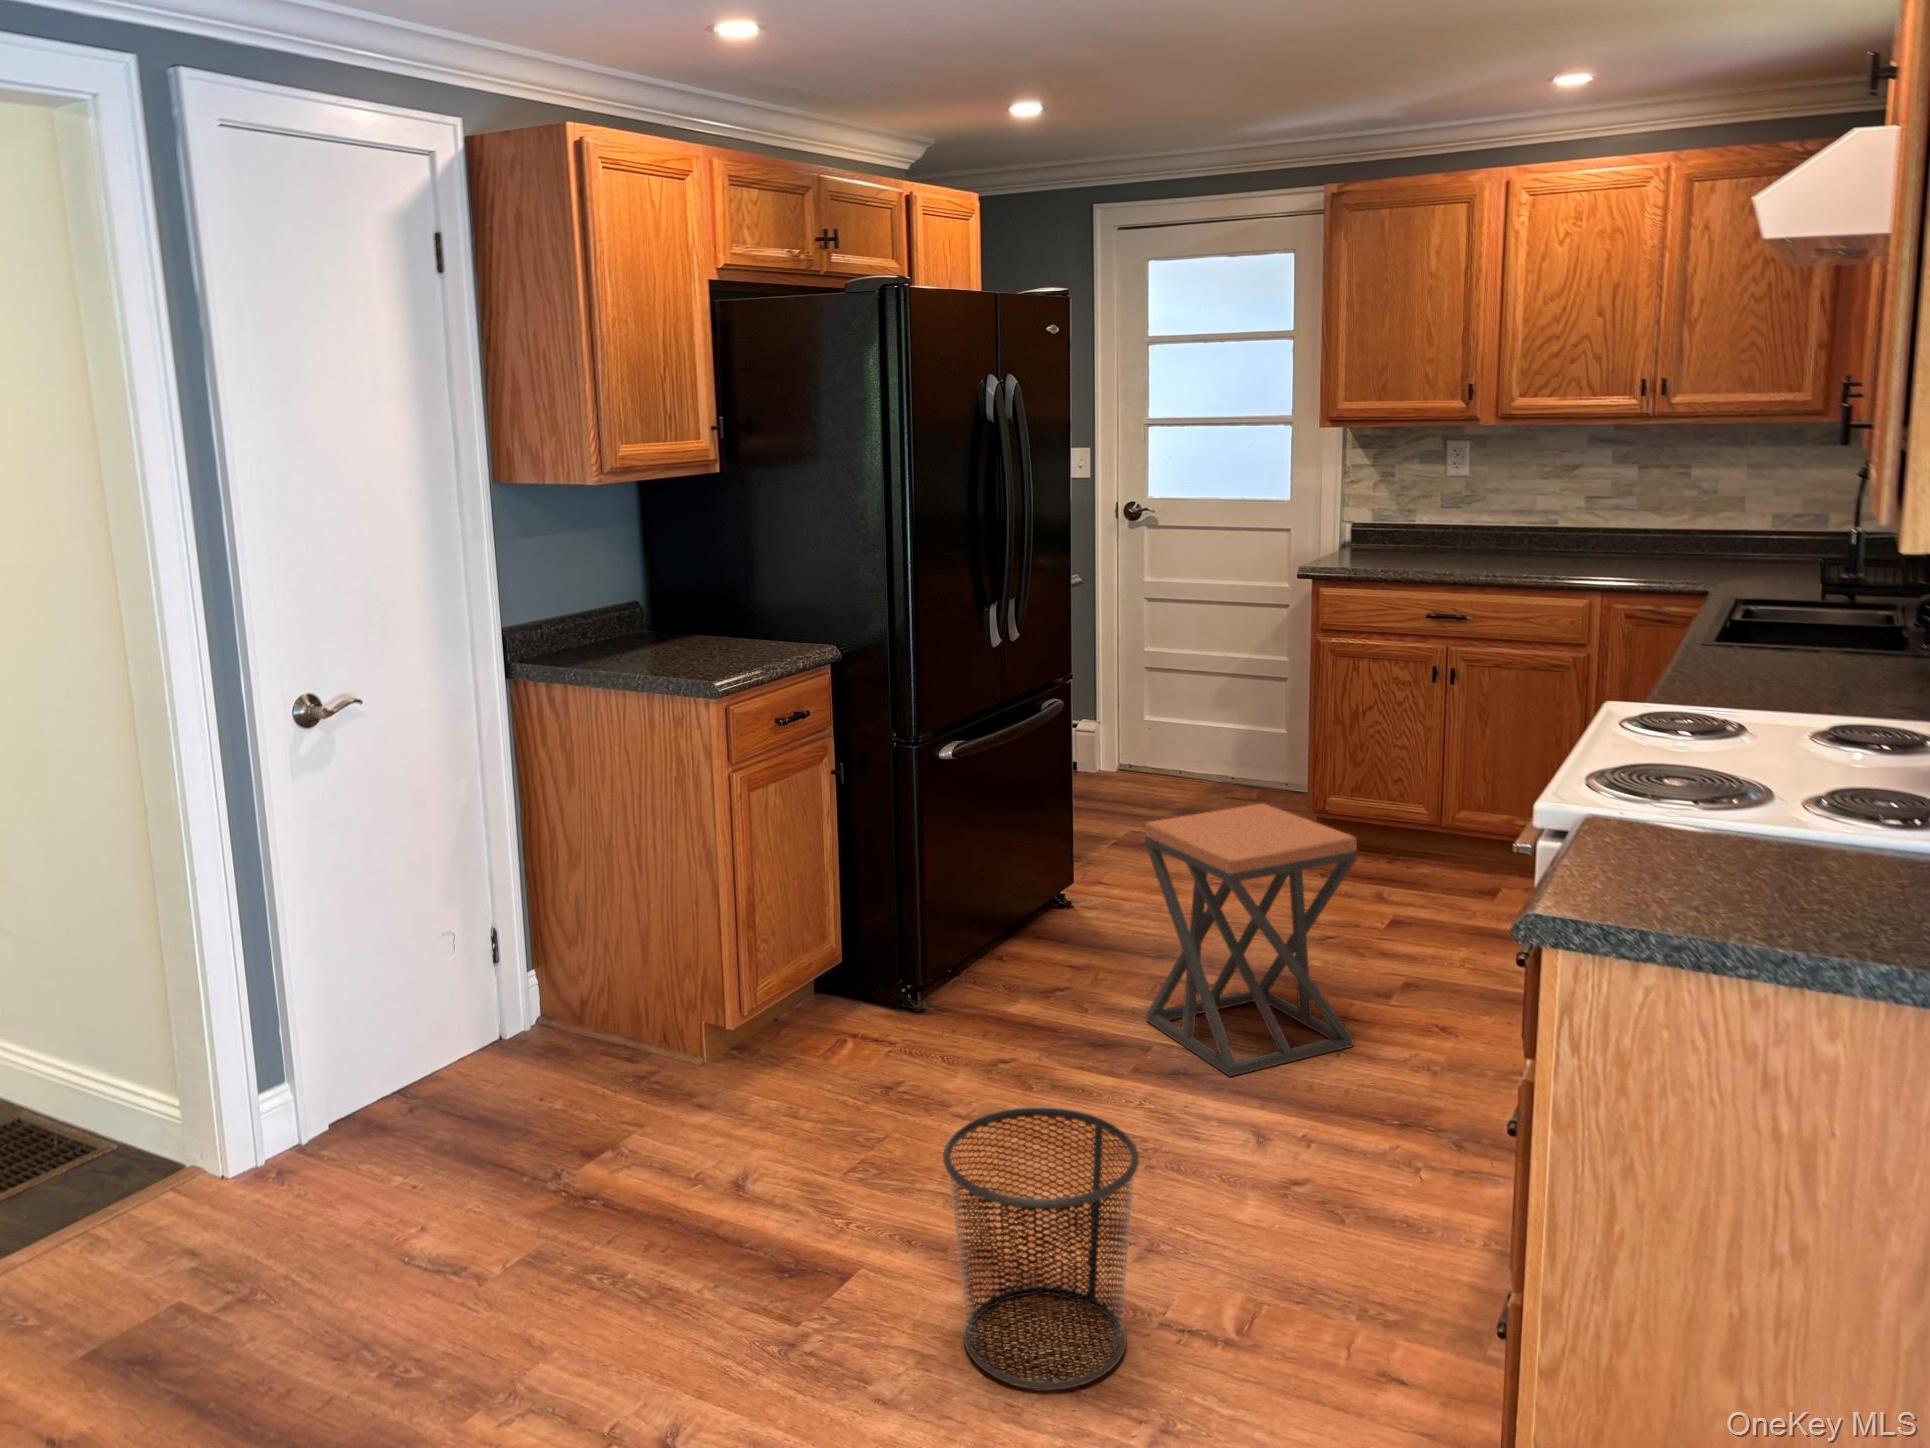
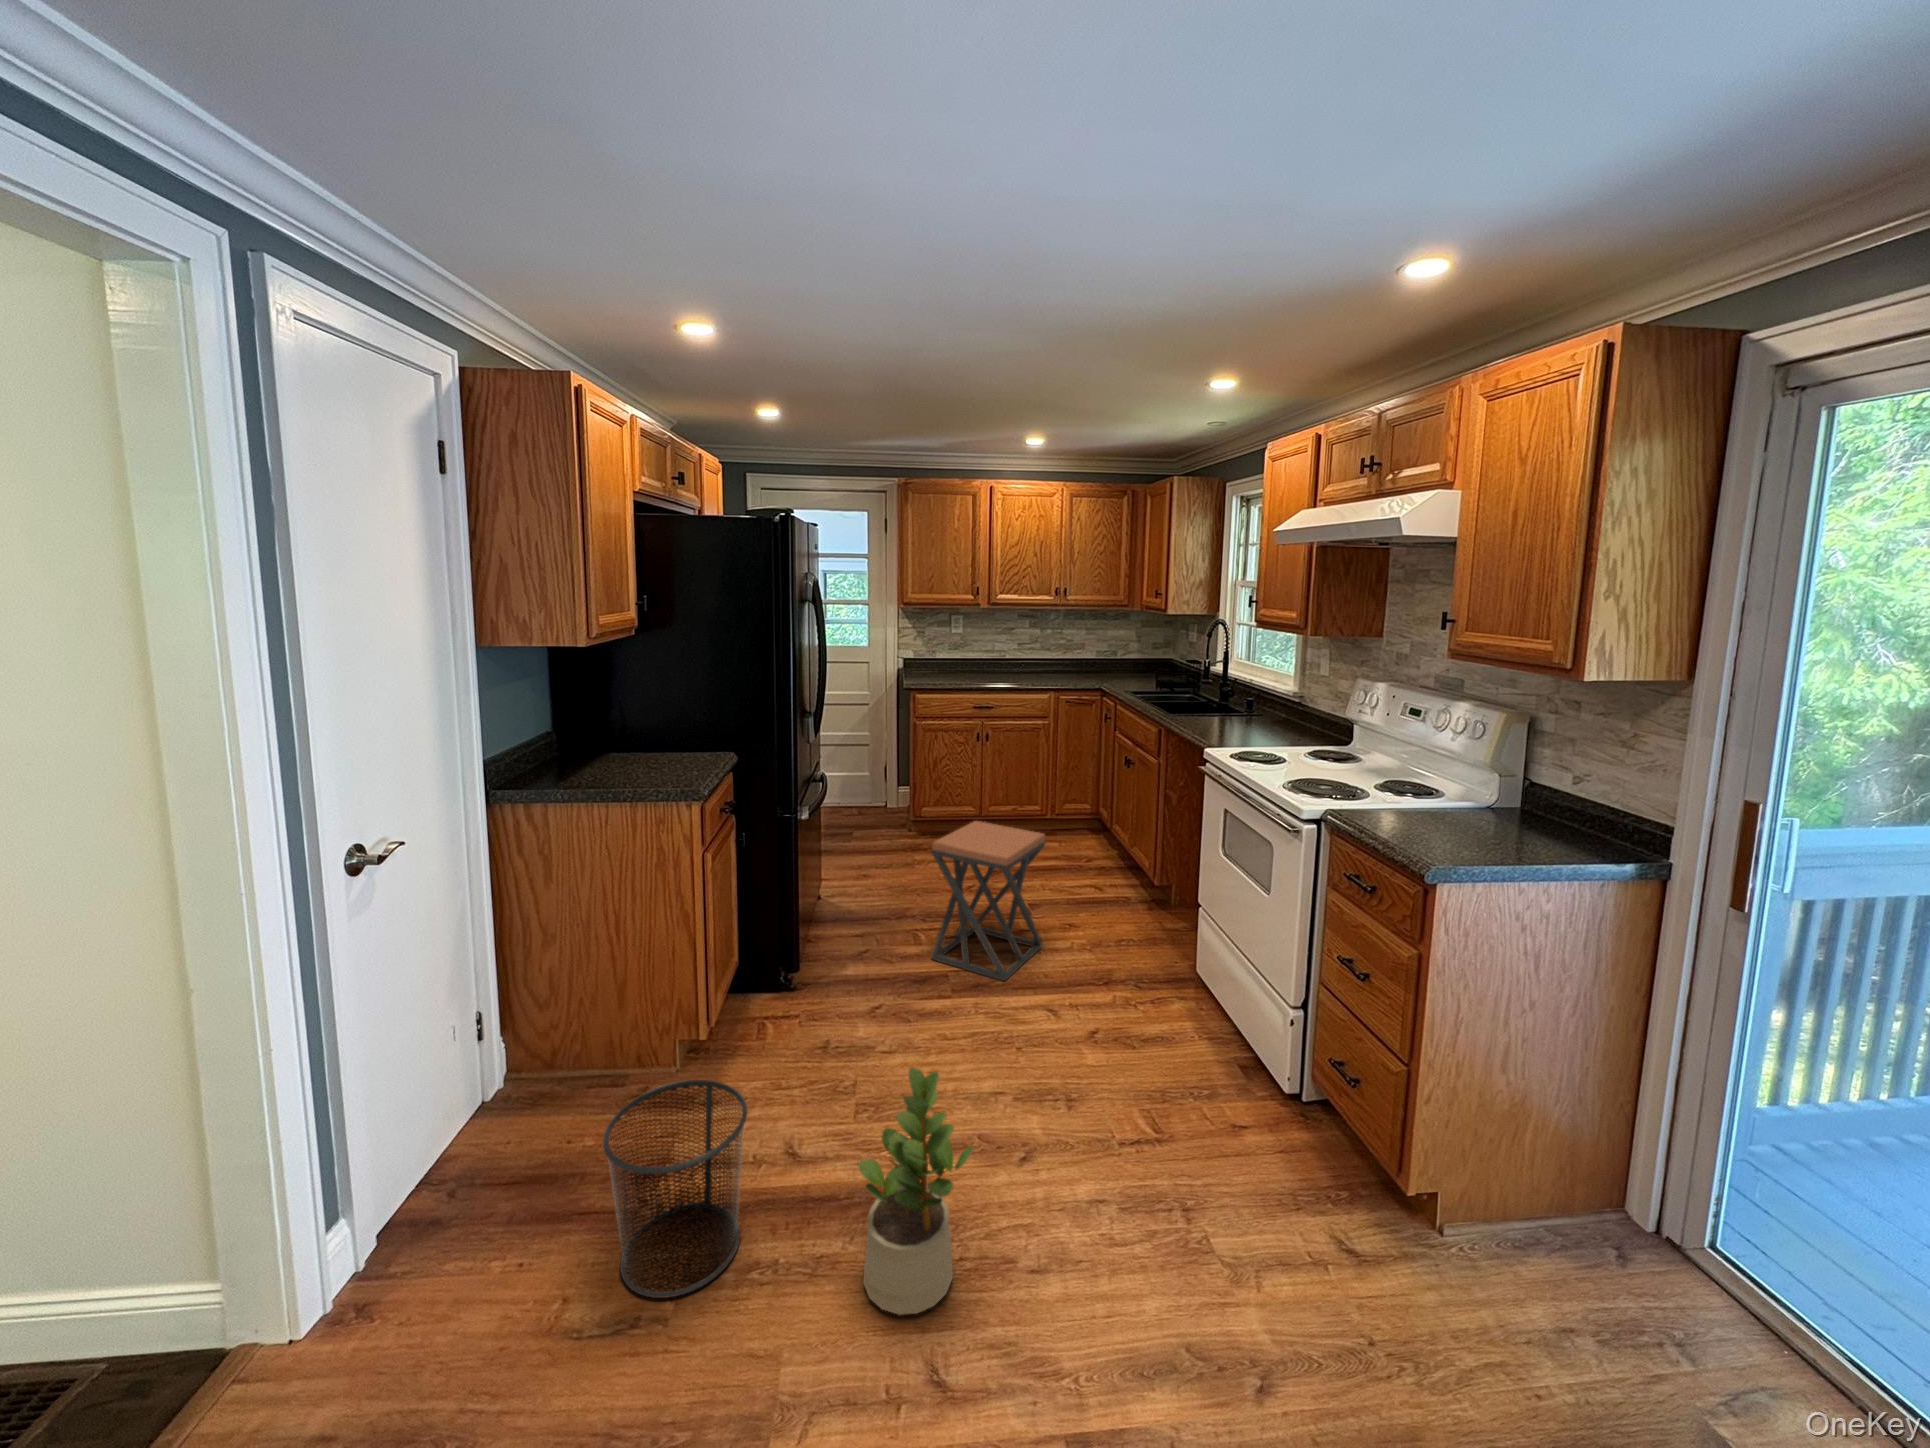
potted plant: none [671,1053,808,1381] -> present [859,1068,973,1315]
waste bin: present [943,1107,1139,1390] -> present [603,1080,747,1298]

